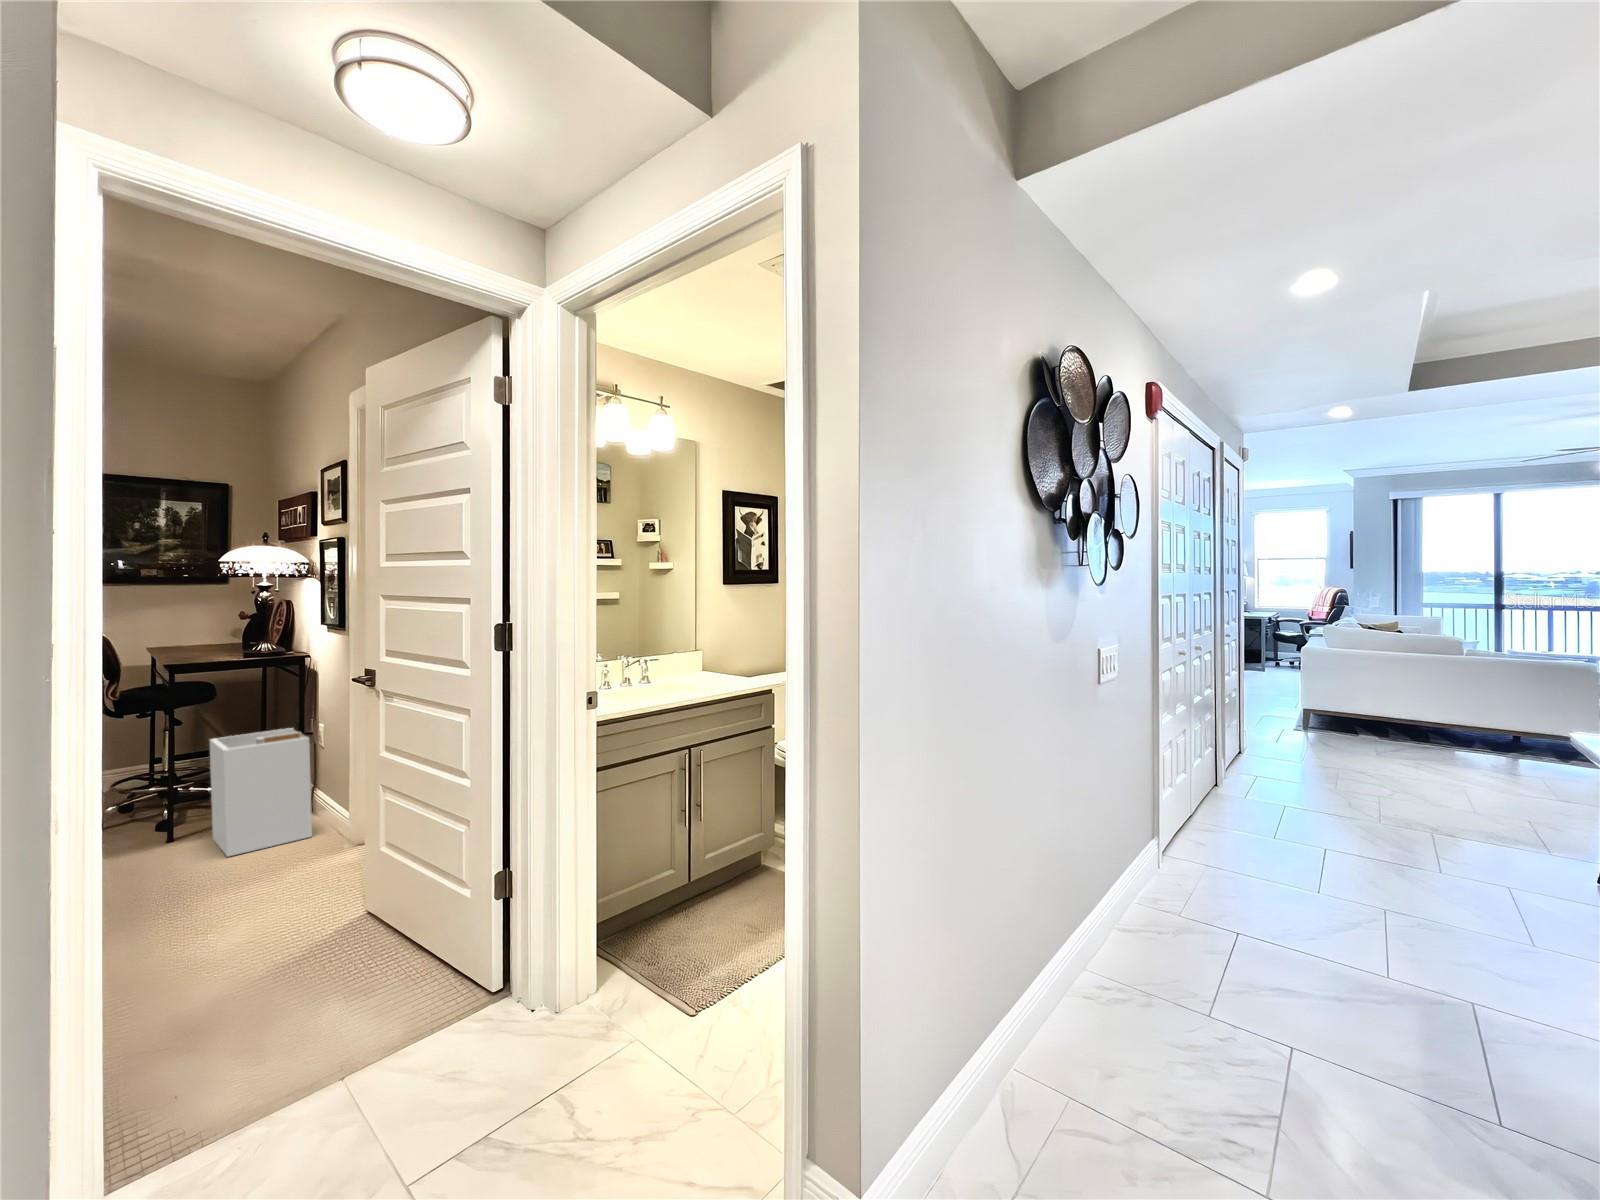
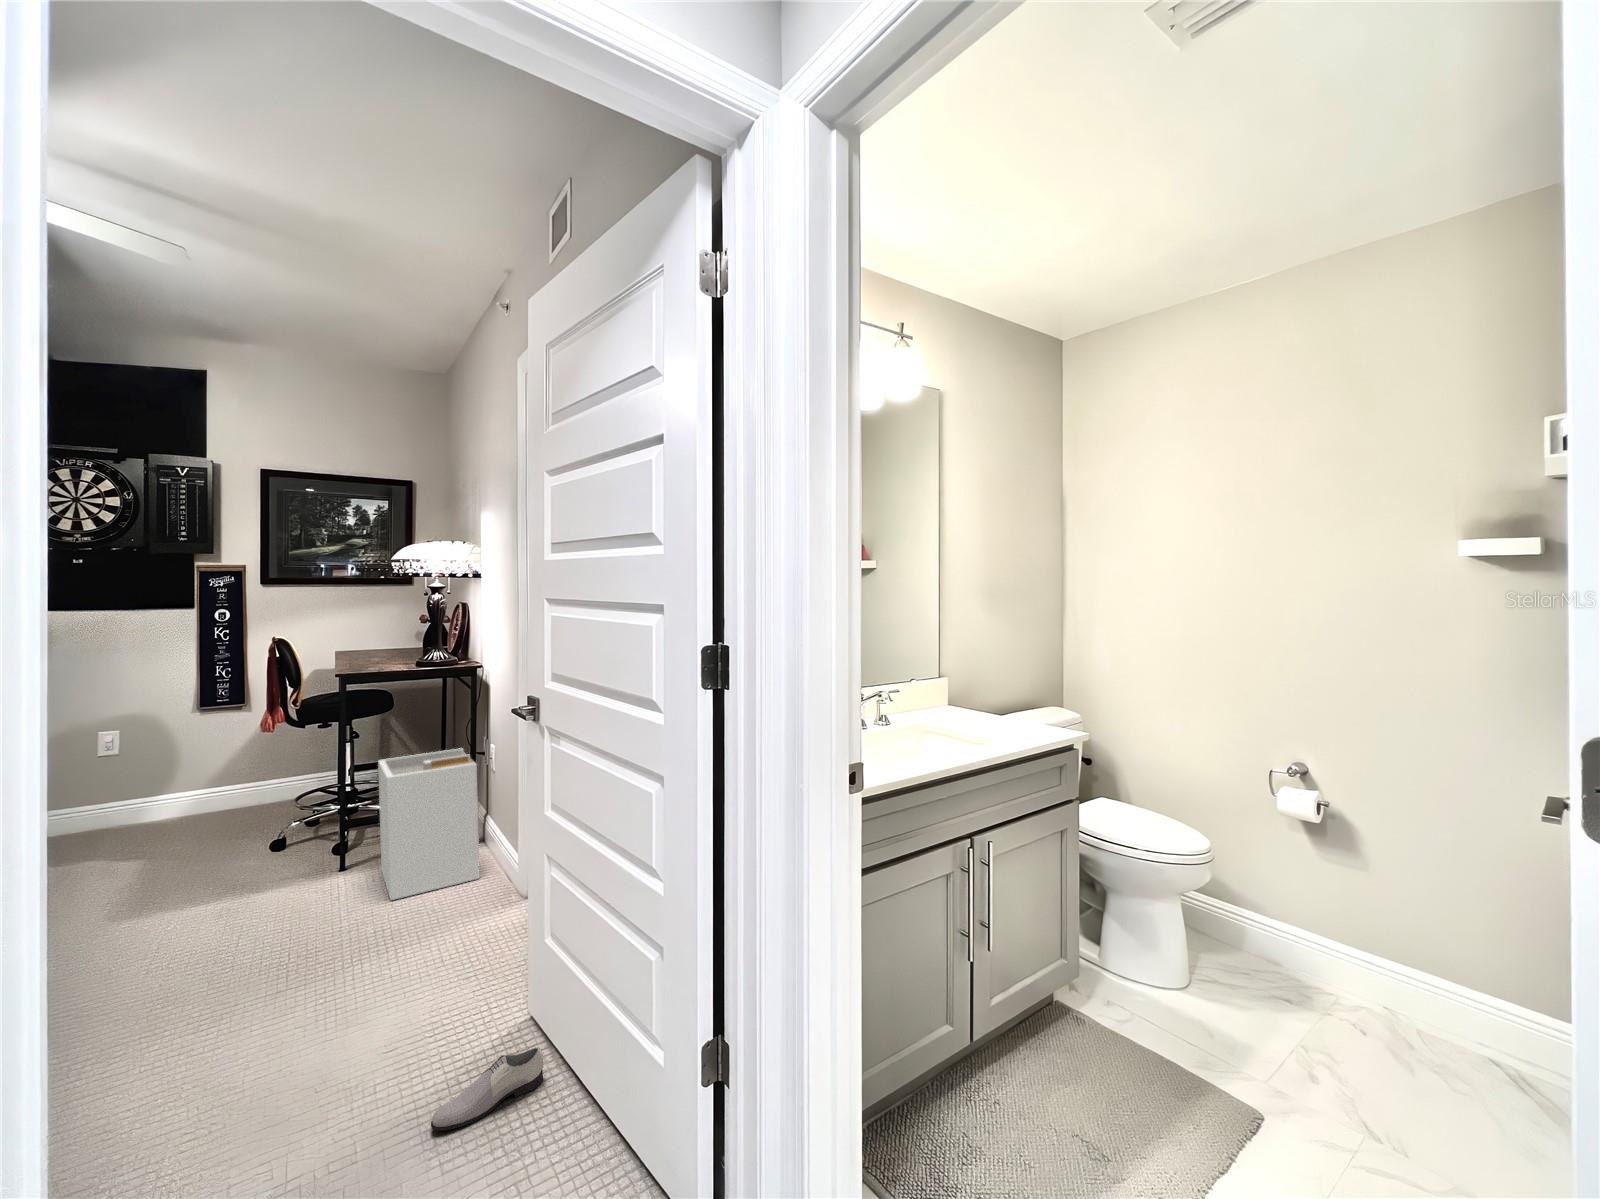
shoe: none [291,923,380,978] -> present [431,1048,544,1131]

